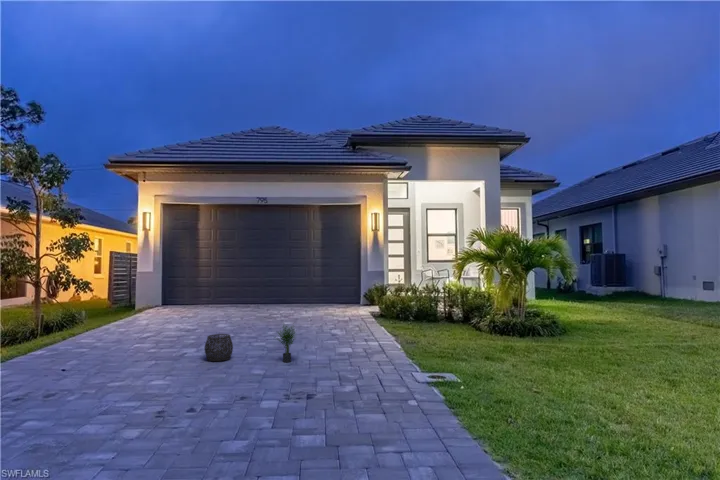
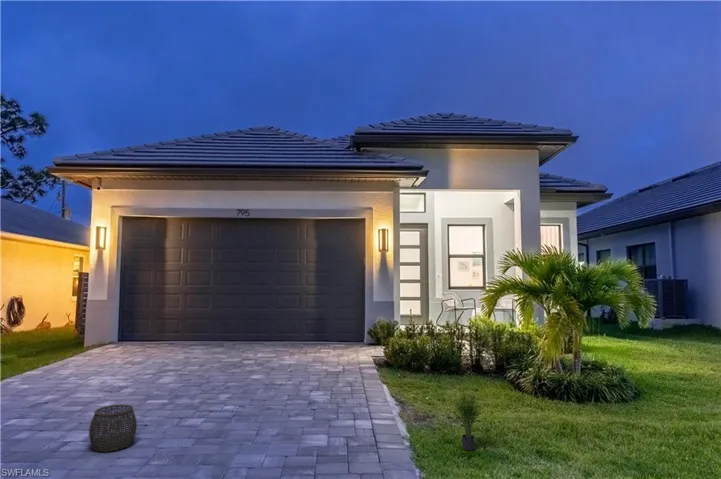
potted plant: present [278,326,295,362] -> present [449,392,481,451]

